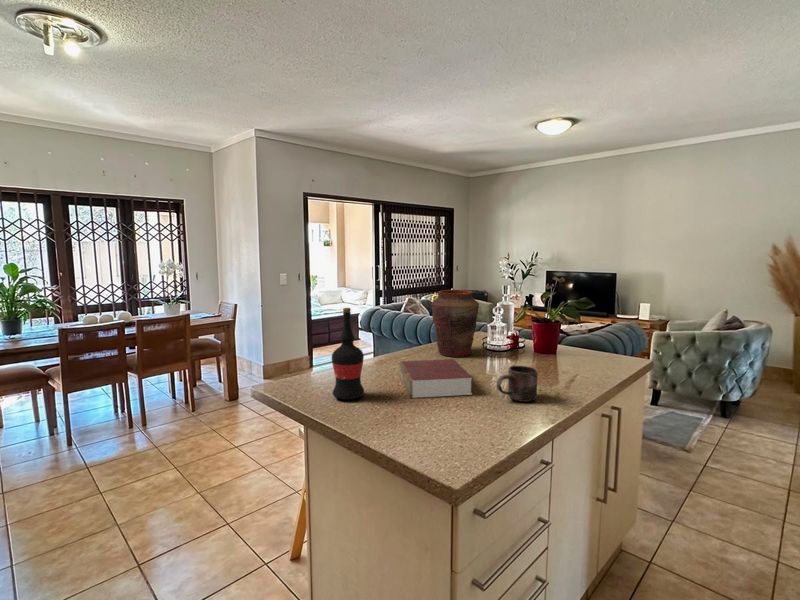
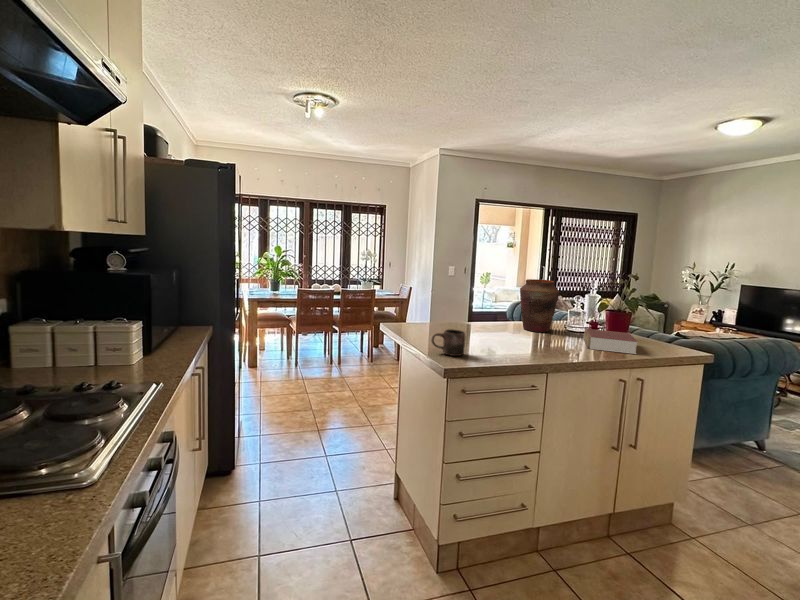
wine bottle: present [332,308,364,399] -> none [419,278,441,336]
book: present [399,359,473,398] -> present [584,329,638,354]
mug: present [497,366,538,402] -> present [432,329,465,356]

